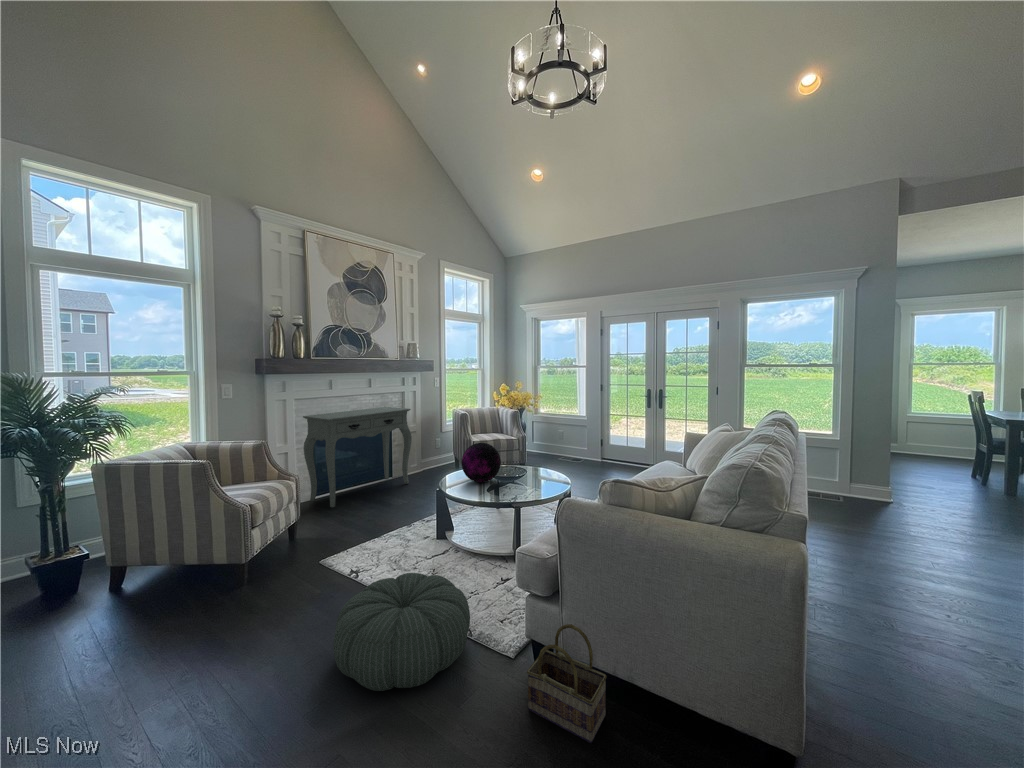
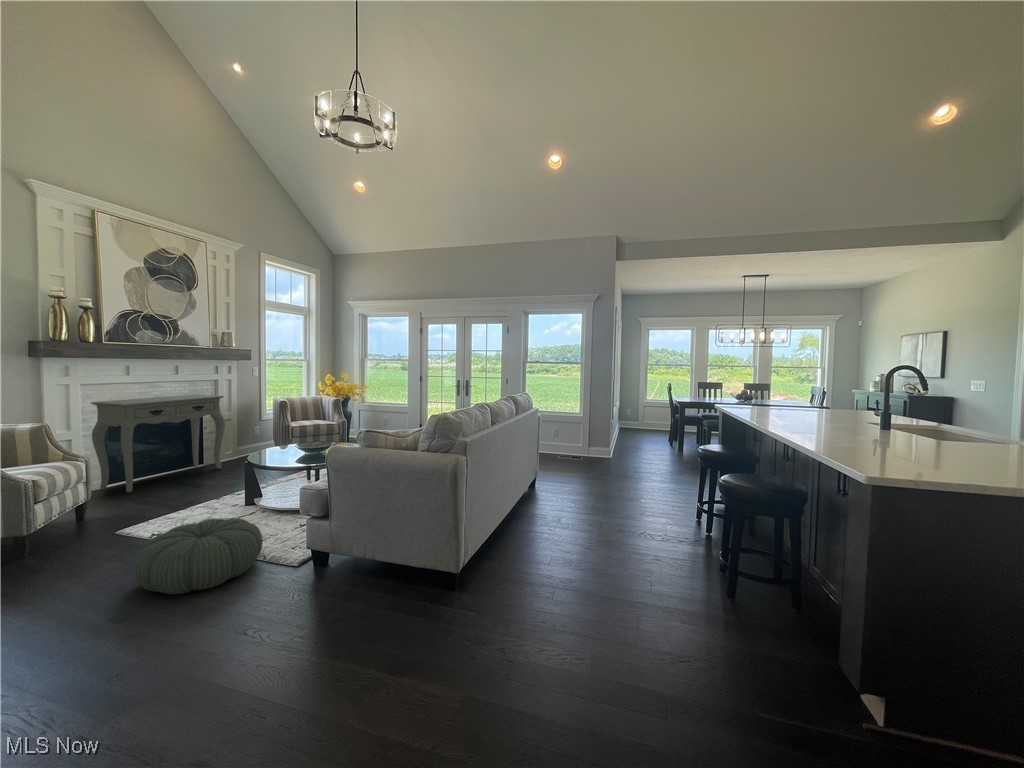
decorative orb: present [462,443,501,482] -> none [270,421,308,455]
basket: present [527,624,607,743] -> none [298,528,354,593]

